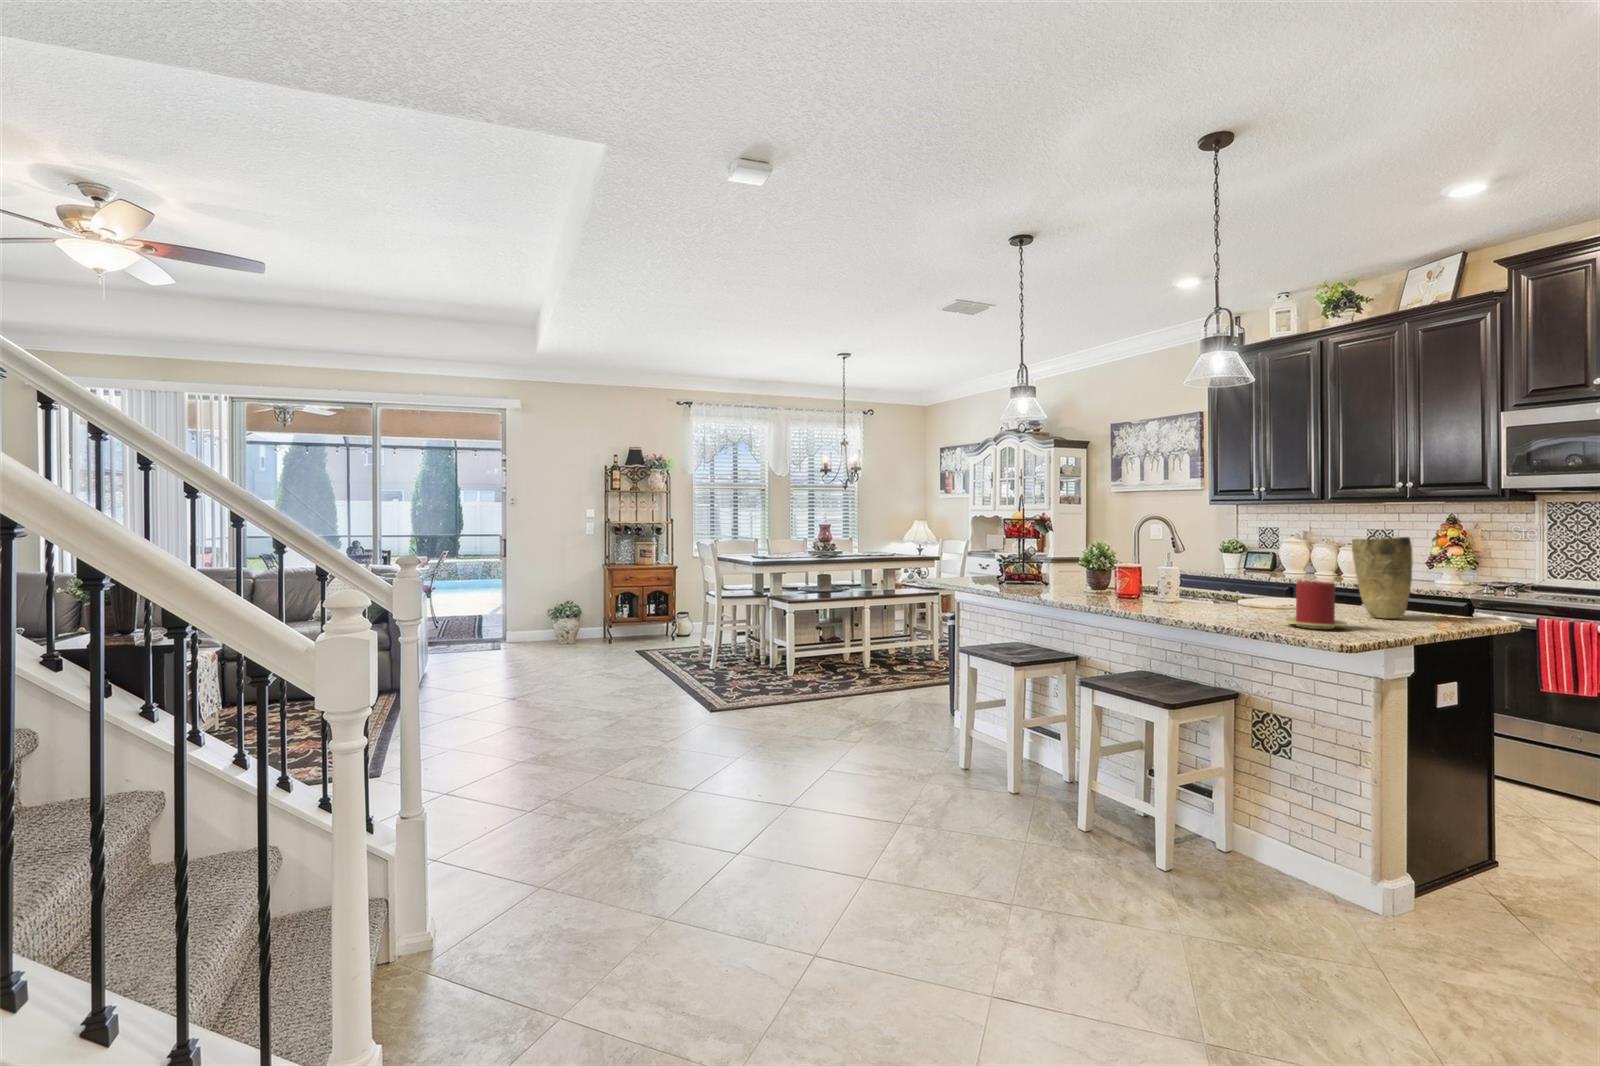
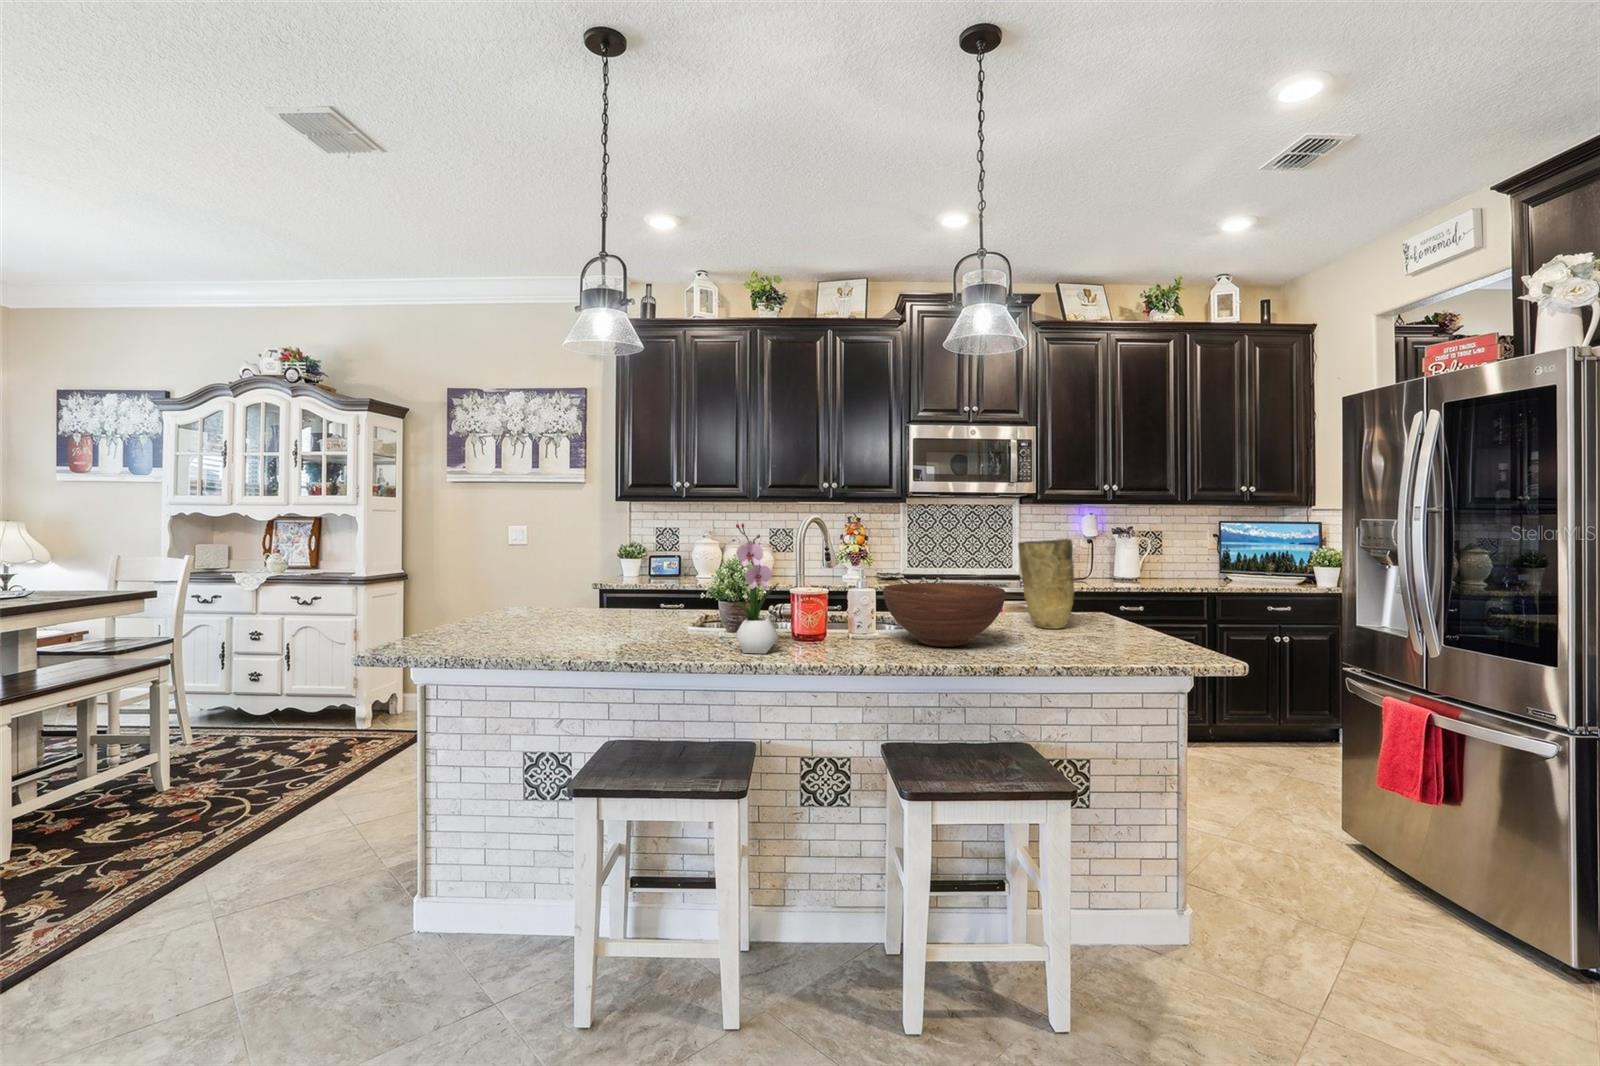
flower arrangement: none [1064,521,1101,598] -> present [735,523,779,654]
fruit bowl: none [1166,566,1267,611] -> present [883,583,1005,647]
candle: present [1284,581,1347,629] -> none [1074,597,1145,656]

